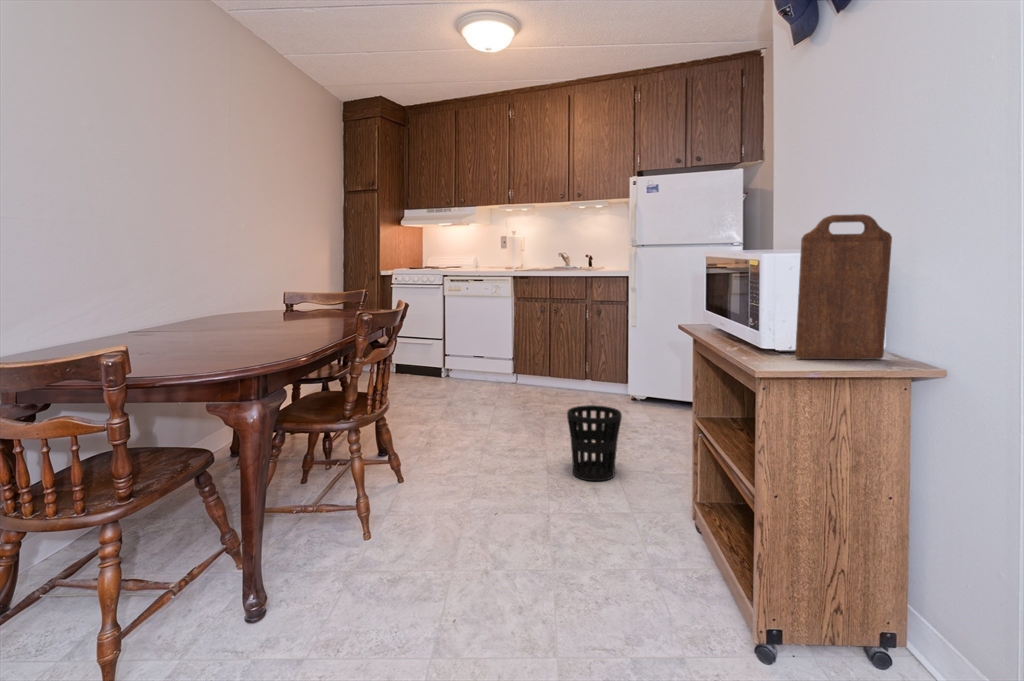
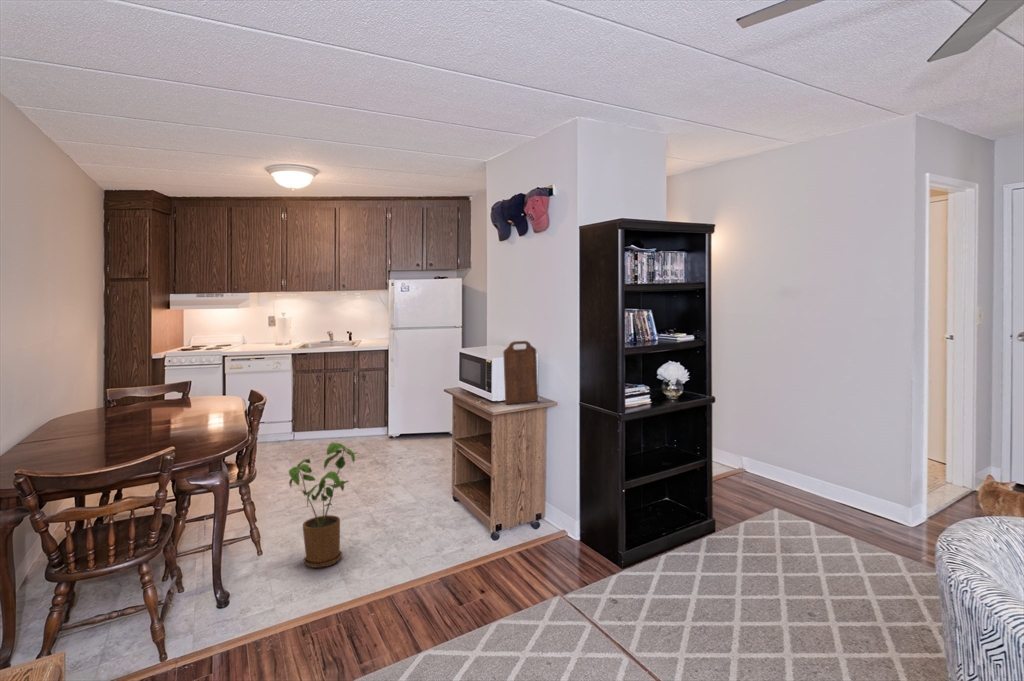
house plant: none [386,391,500,594] -> present [289,443,356,568]
wastebasket: present [567,405,622,481] -> none [373,445,409,495]

